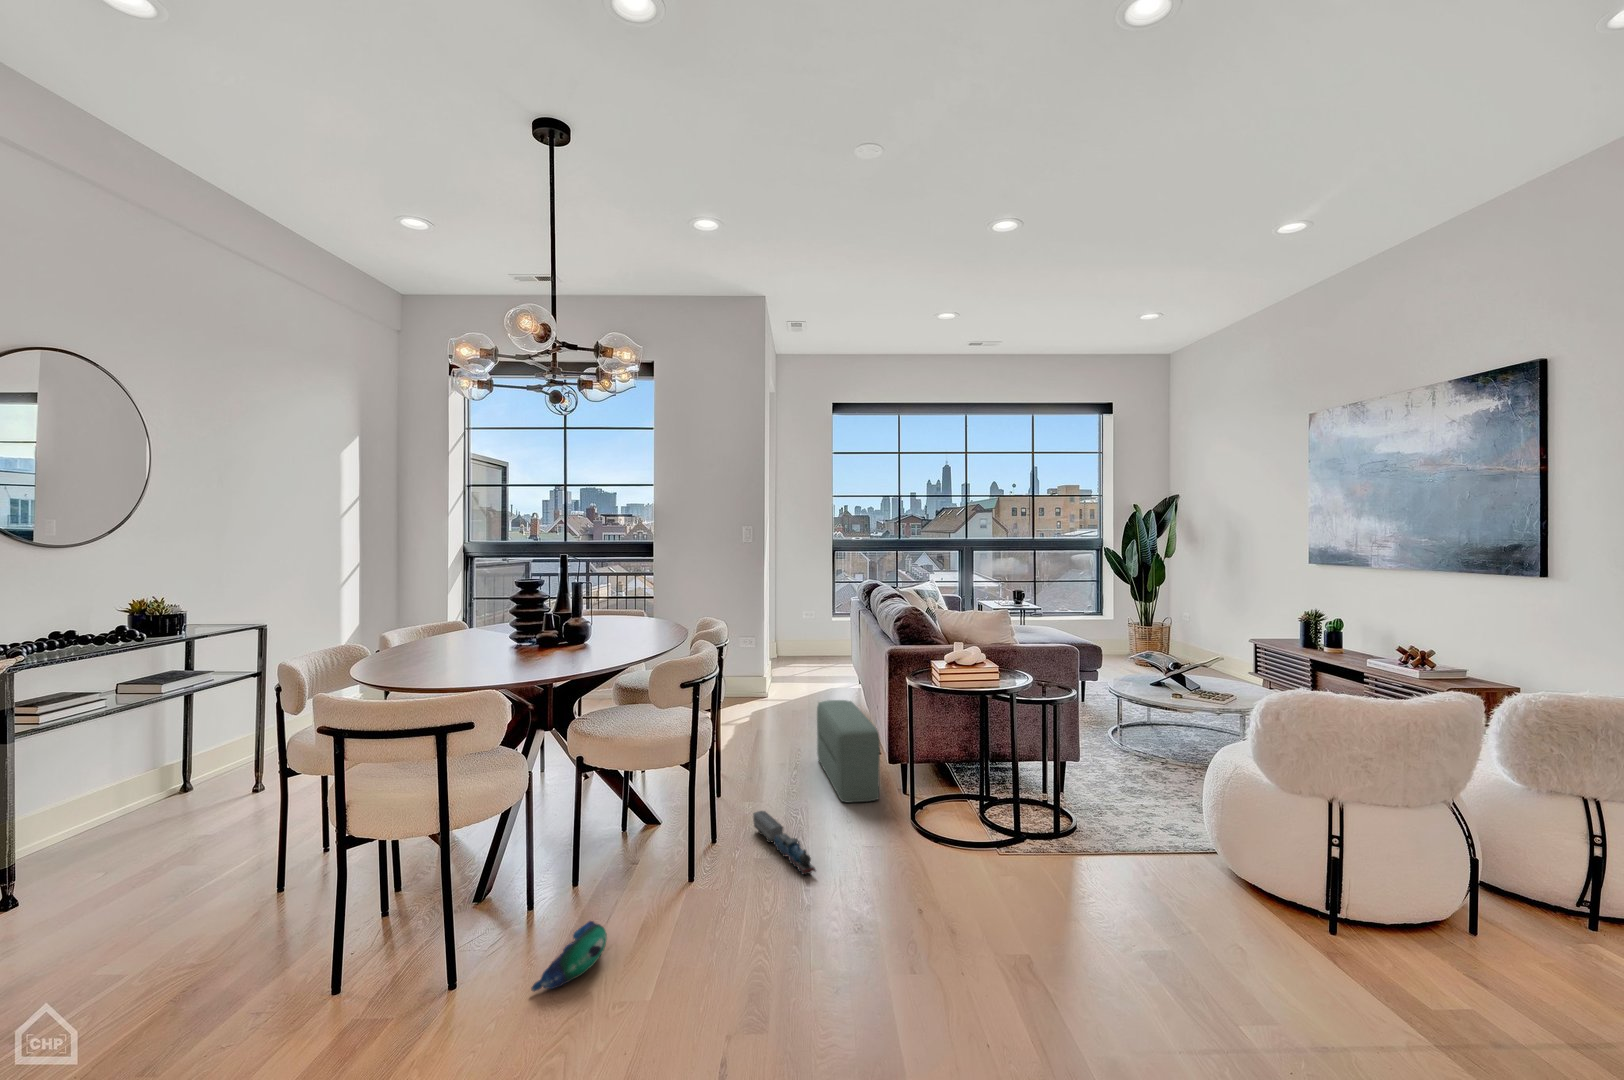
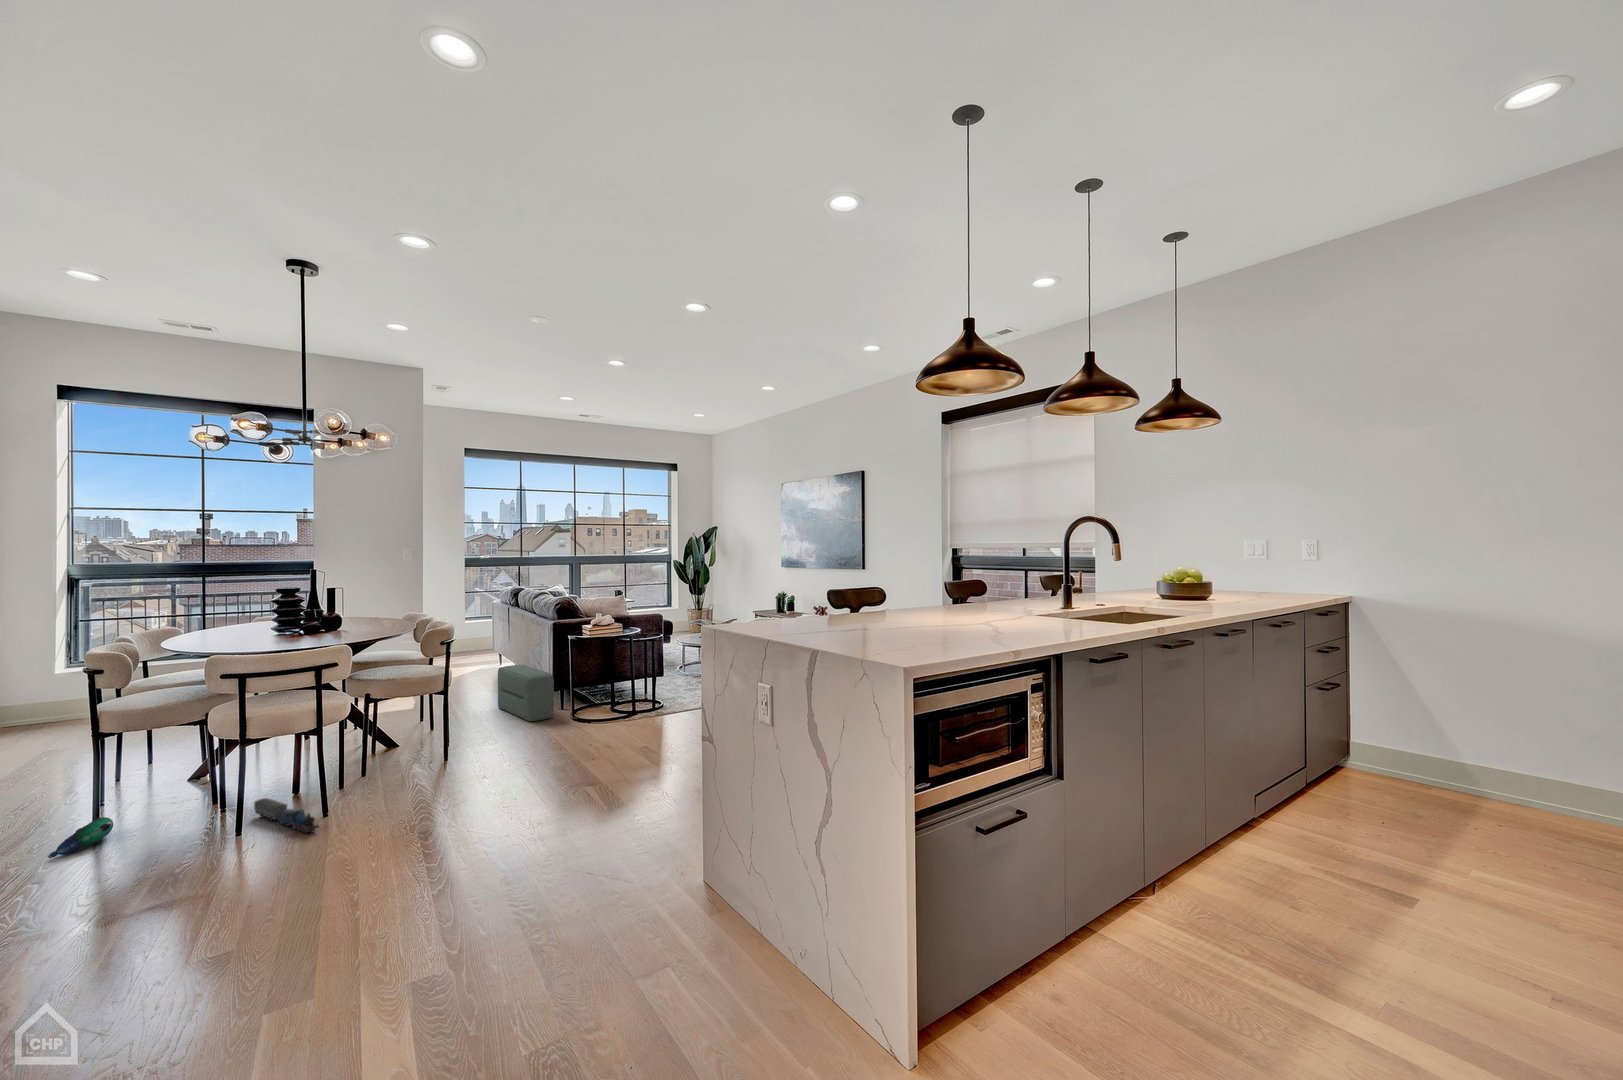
toy train: present [753,811,816,875] -> present [254,798,319,833]
plush toy: present [531,921,607,991] -> present [48,817,113,858]

